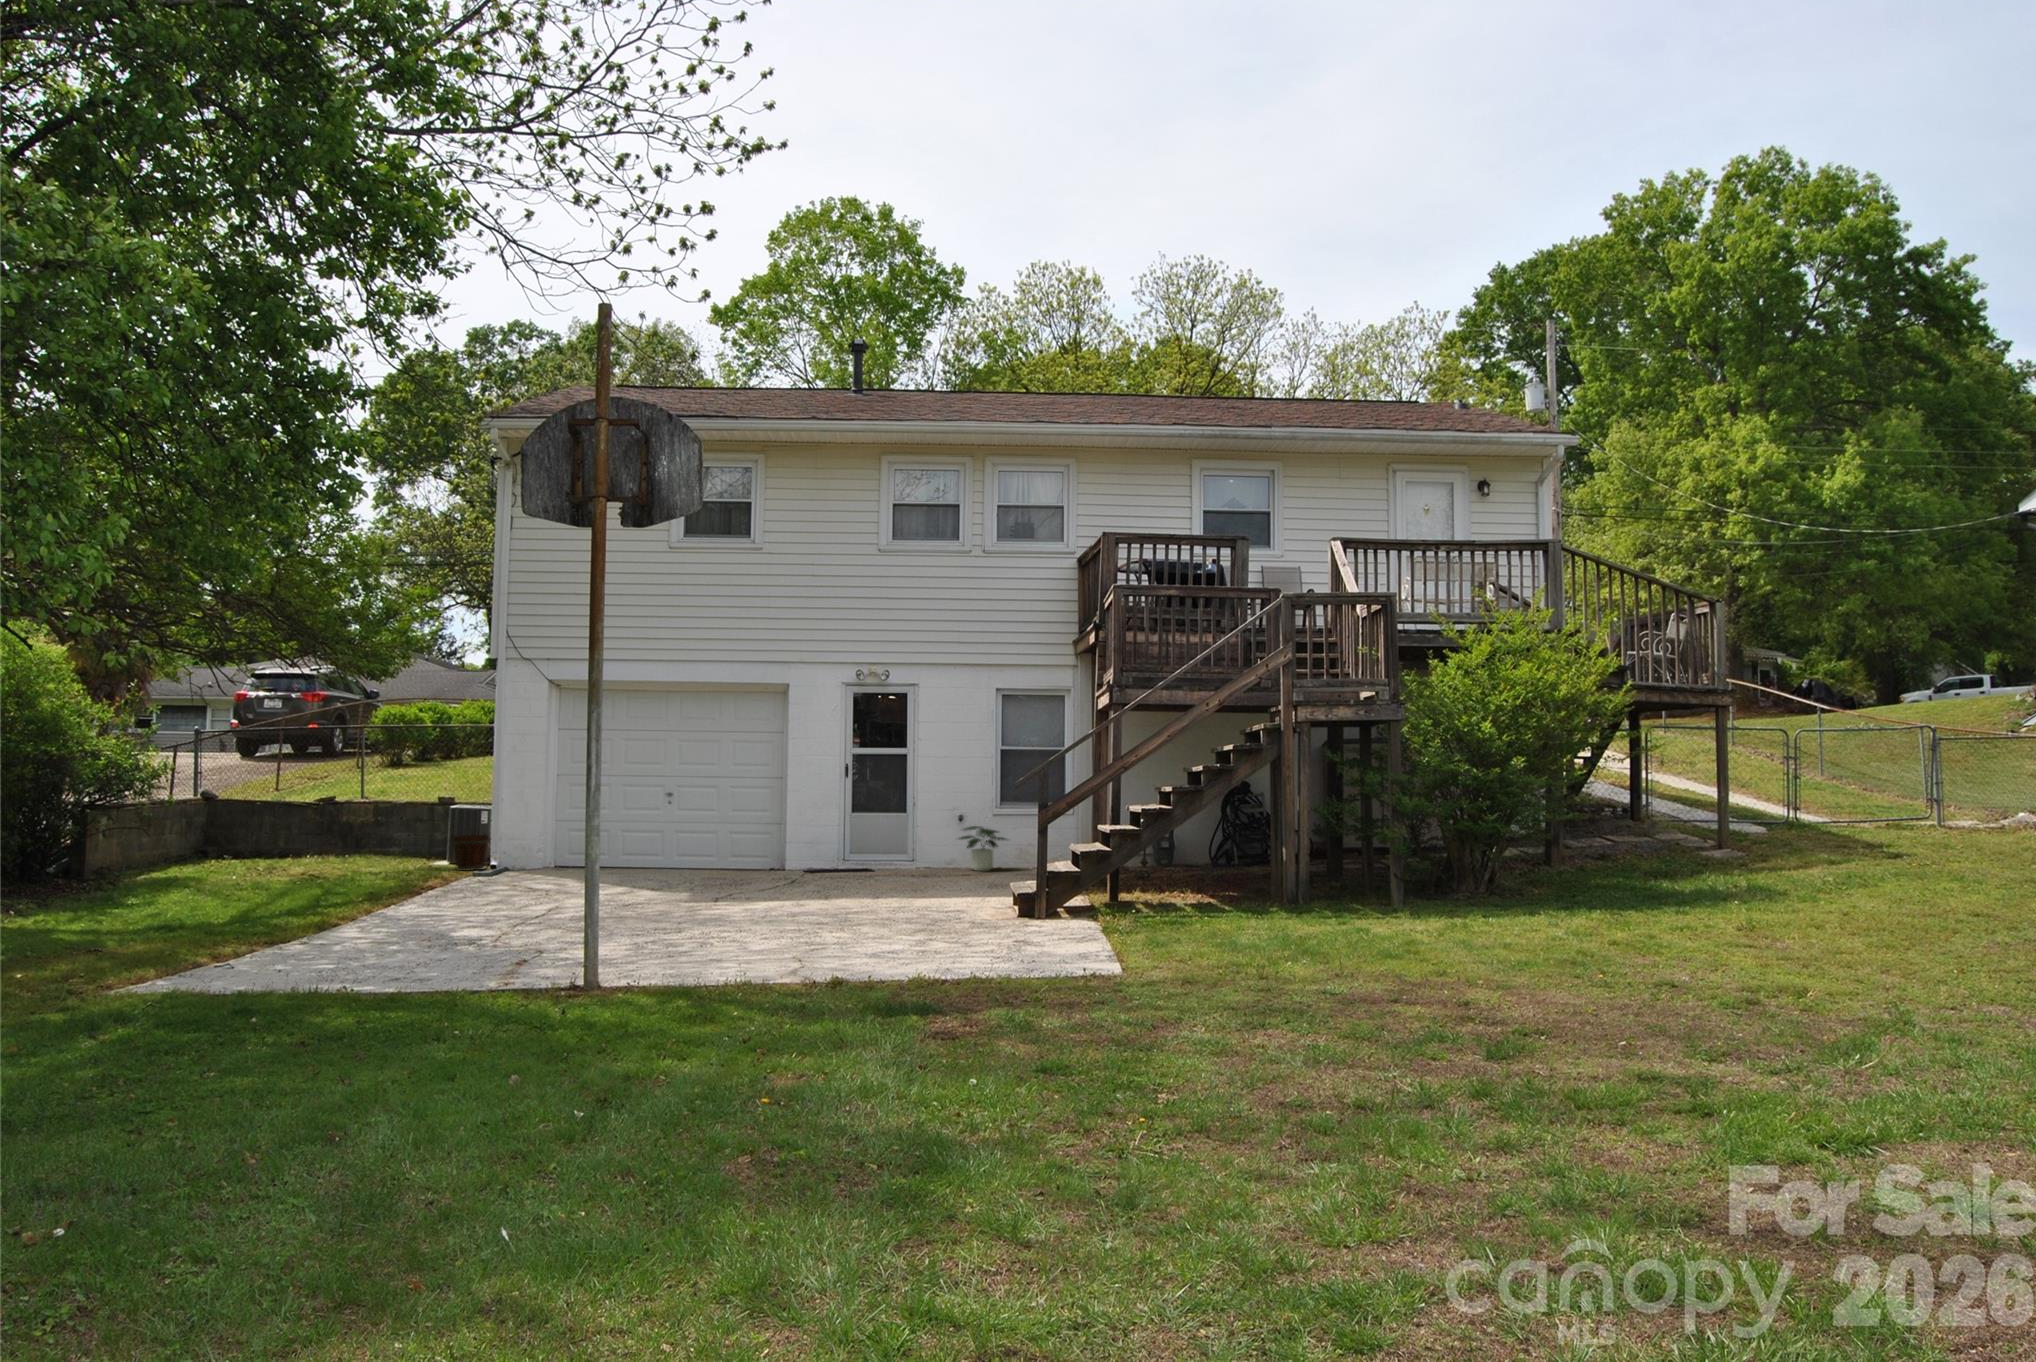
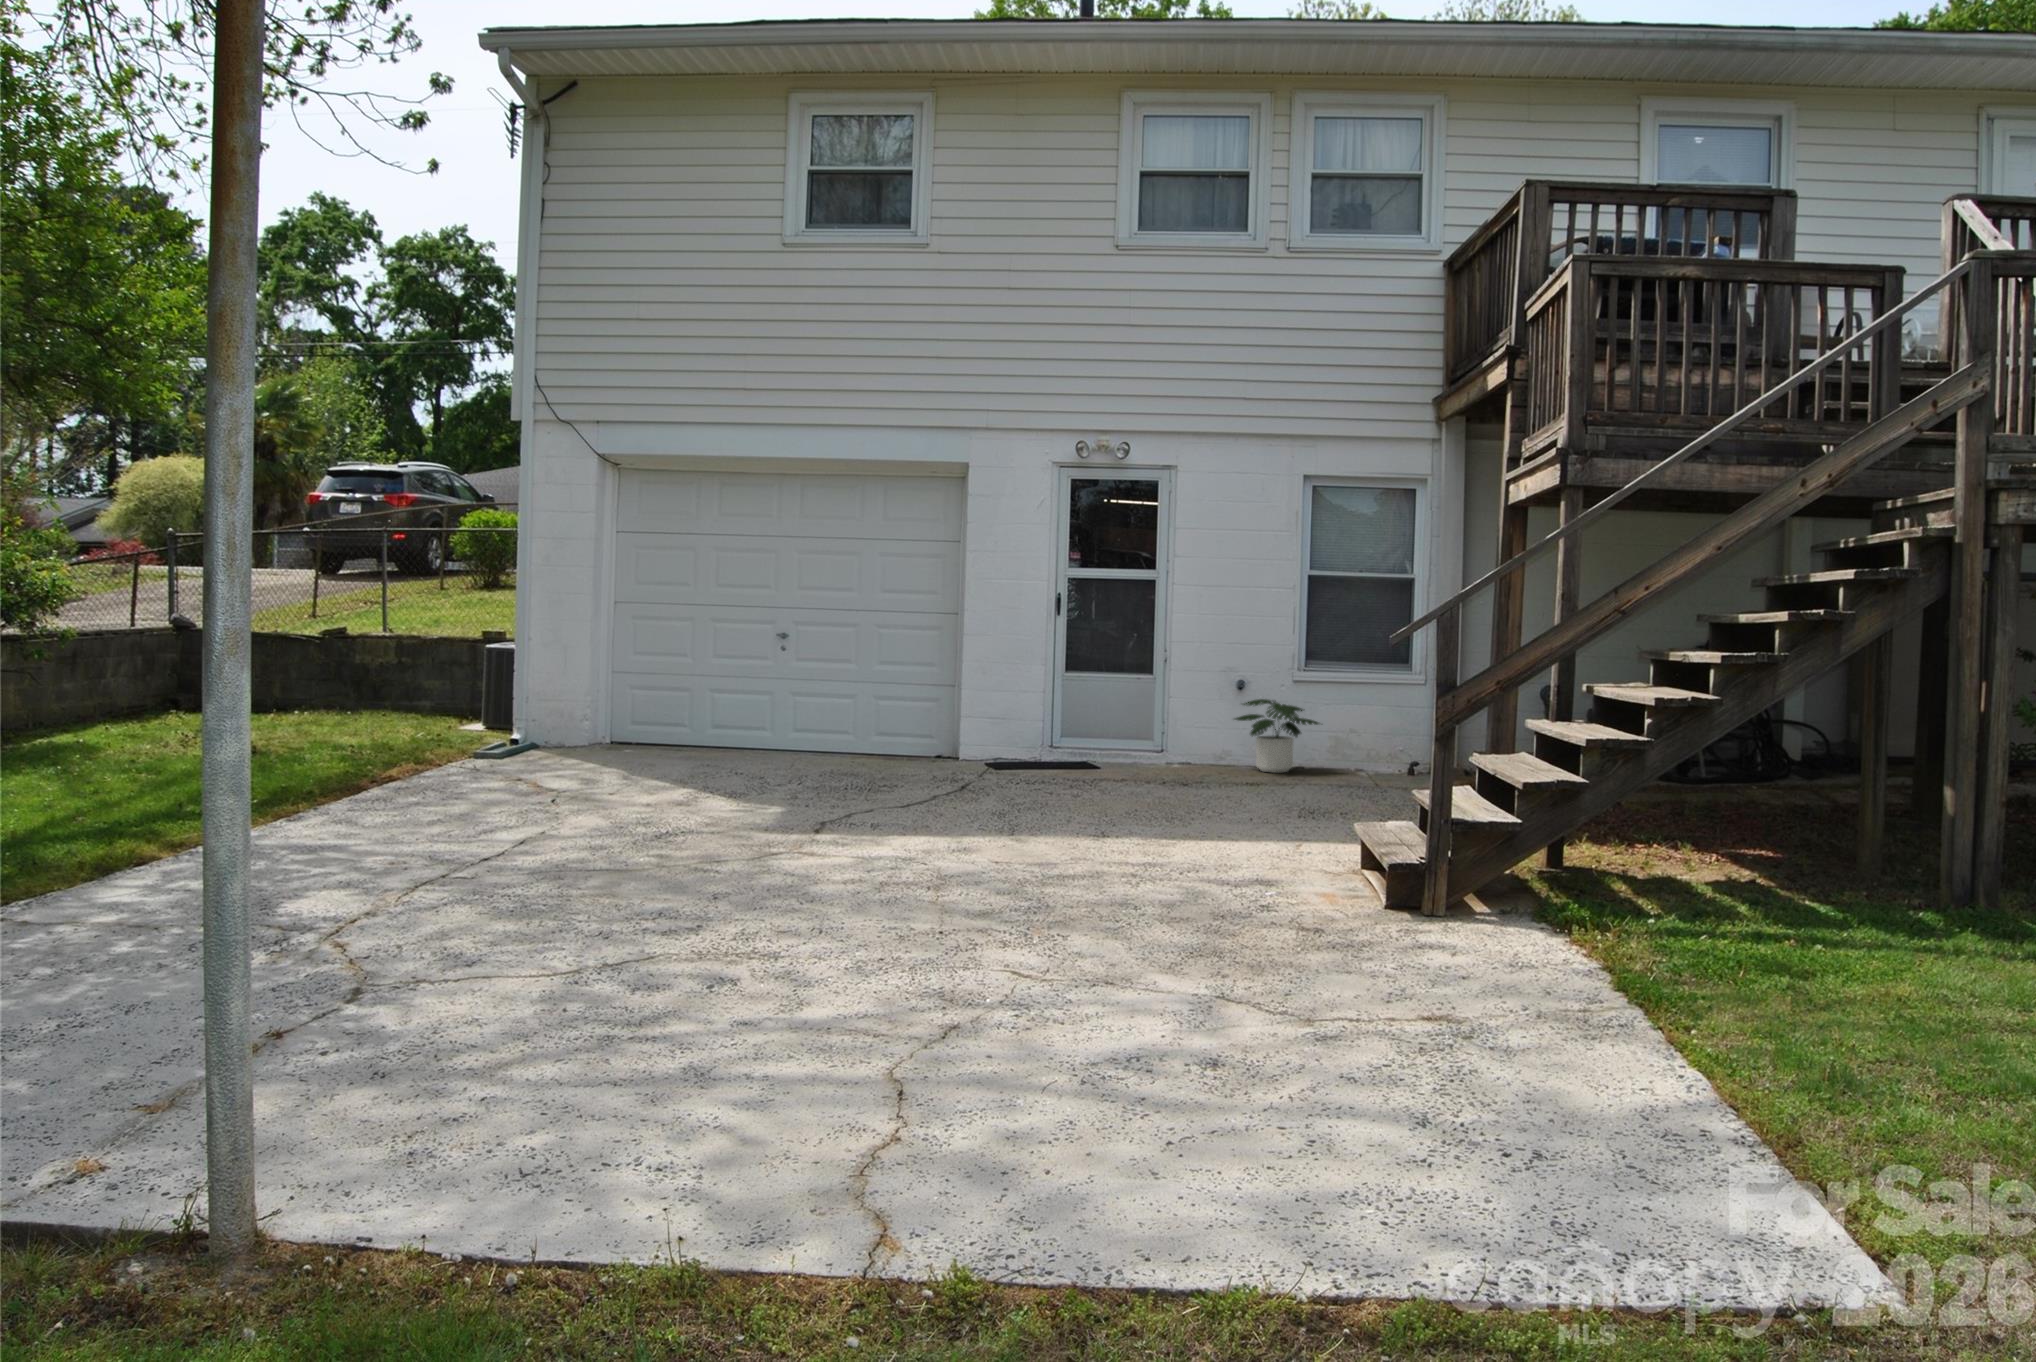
bucket: present [453,834,488,871] -> none [462,690,518,746]

